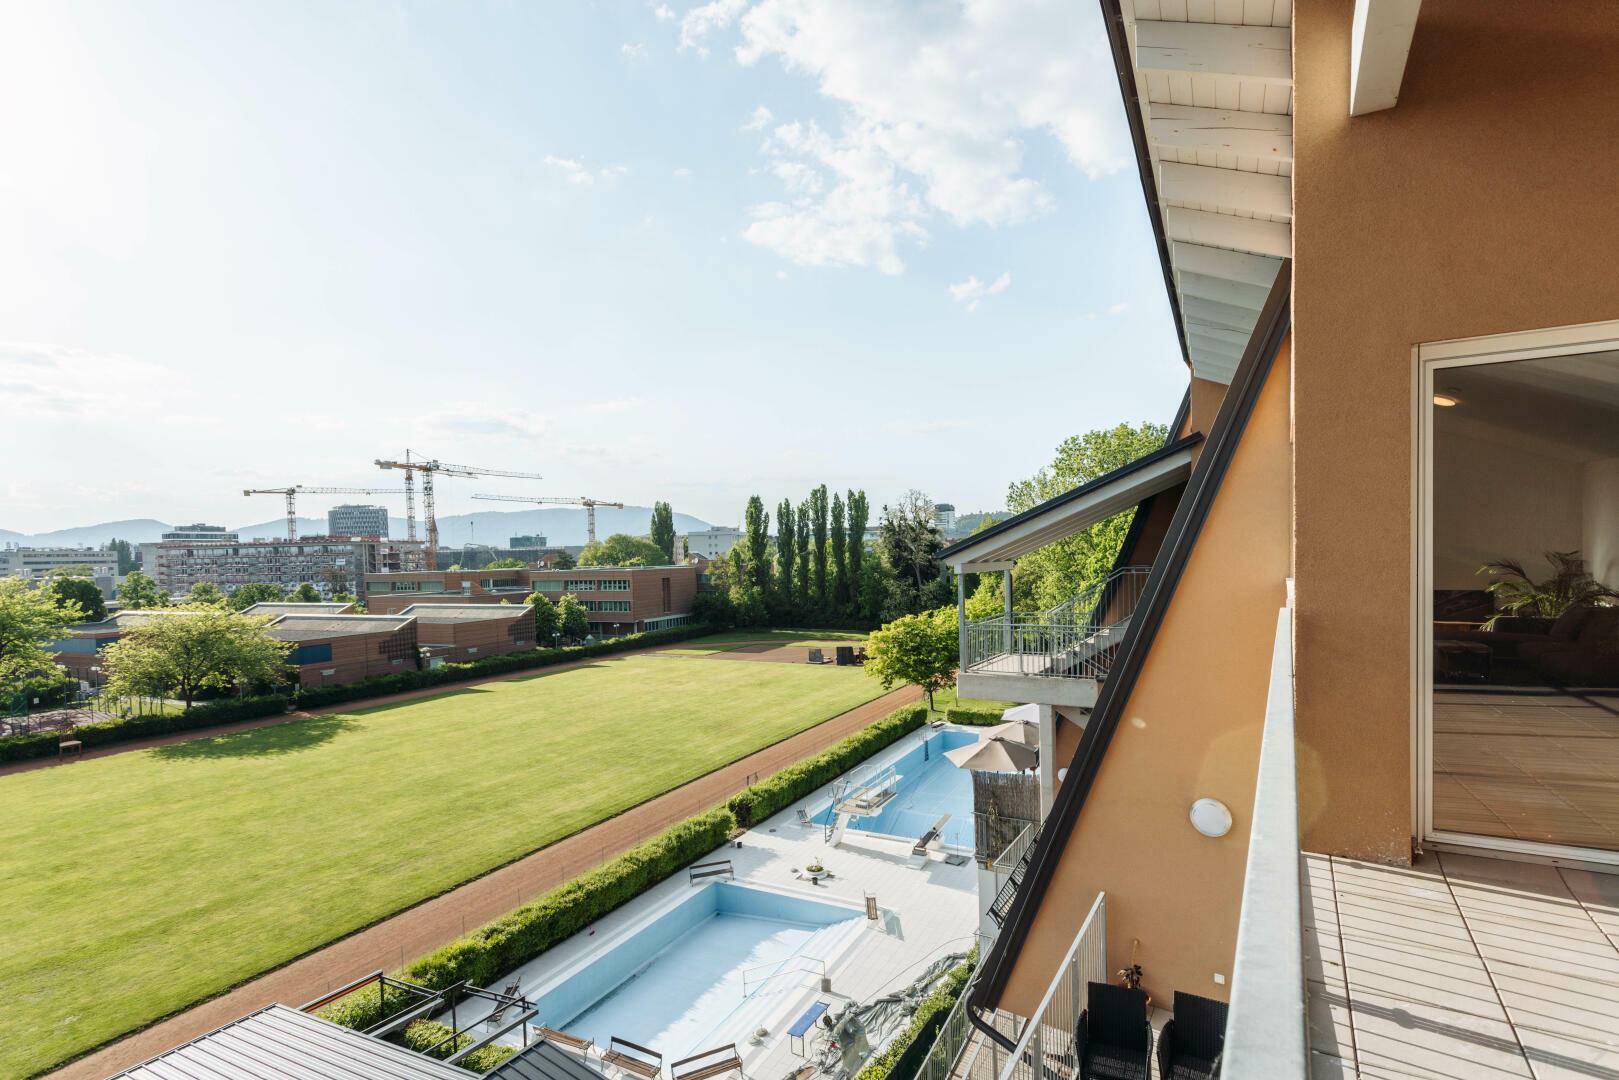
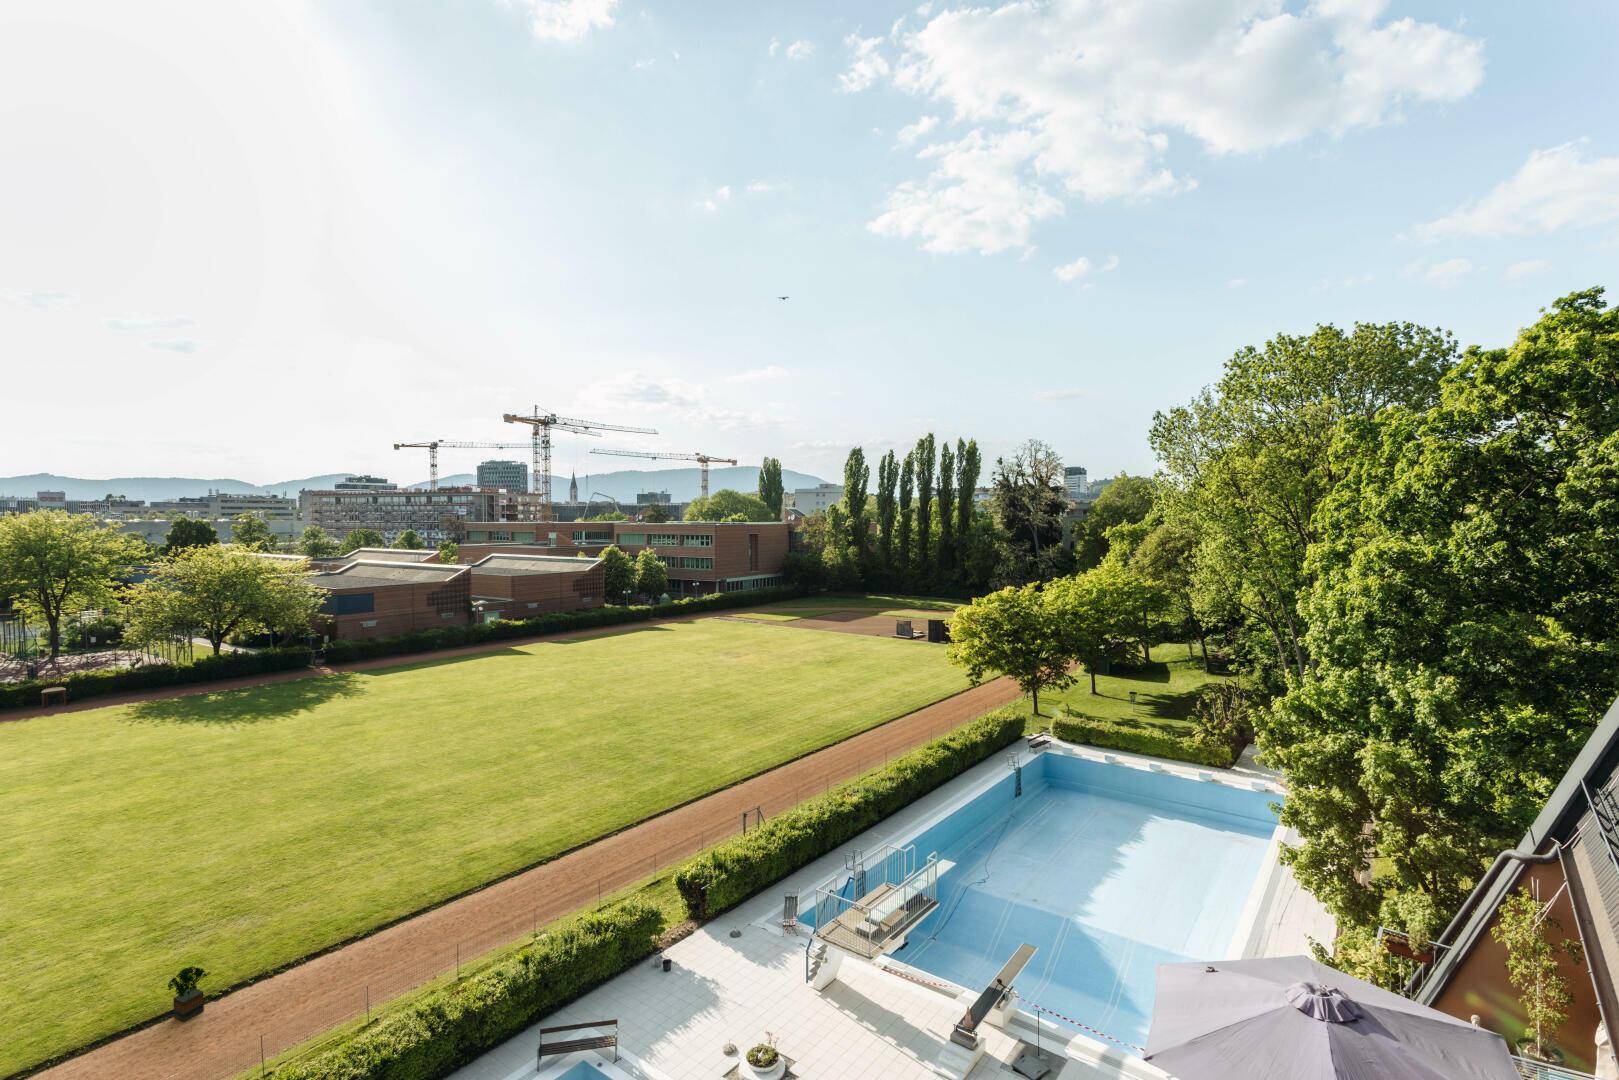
potted tree: none [445,870,466,903] -> present [168,966,211,1022]

